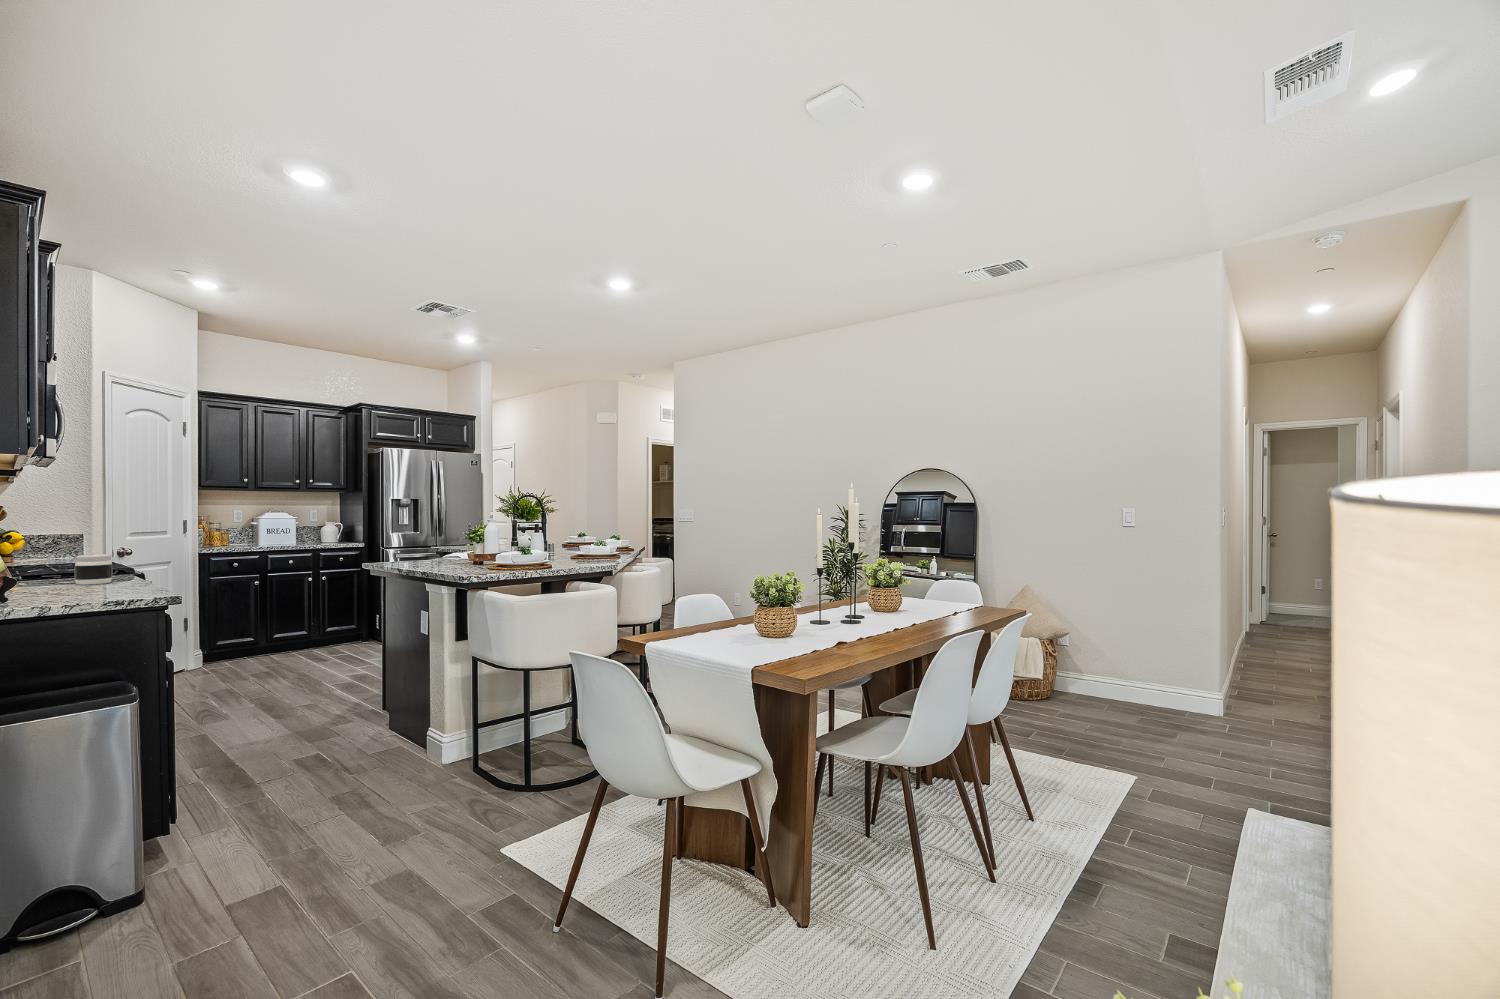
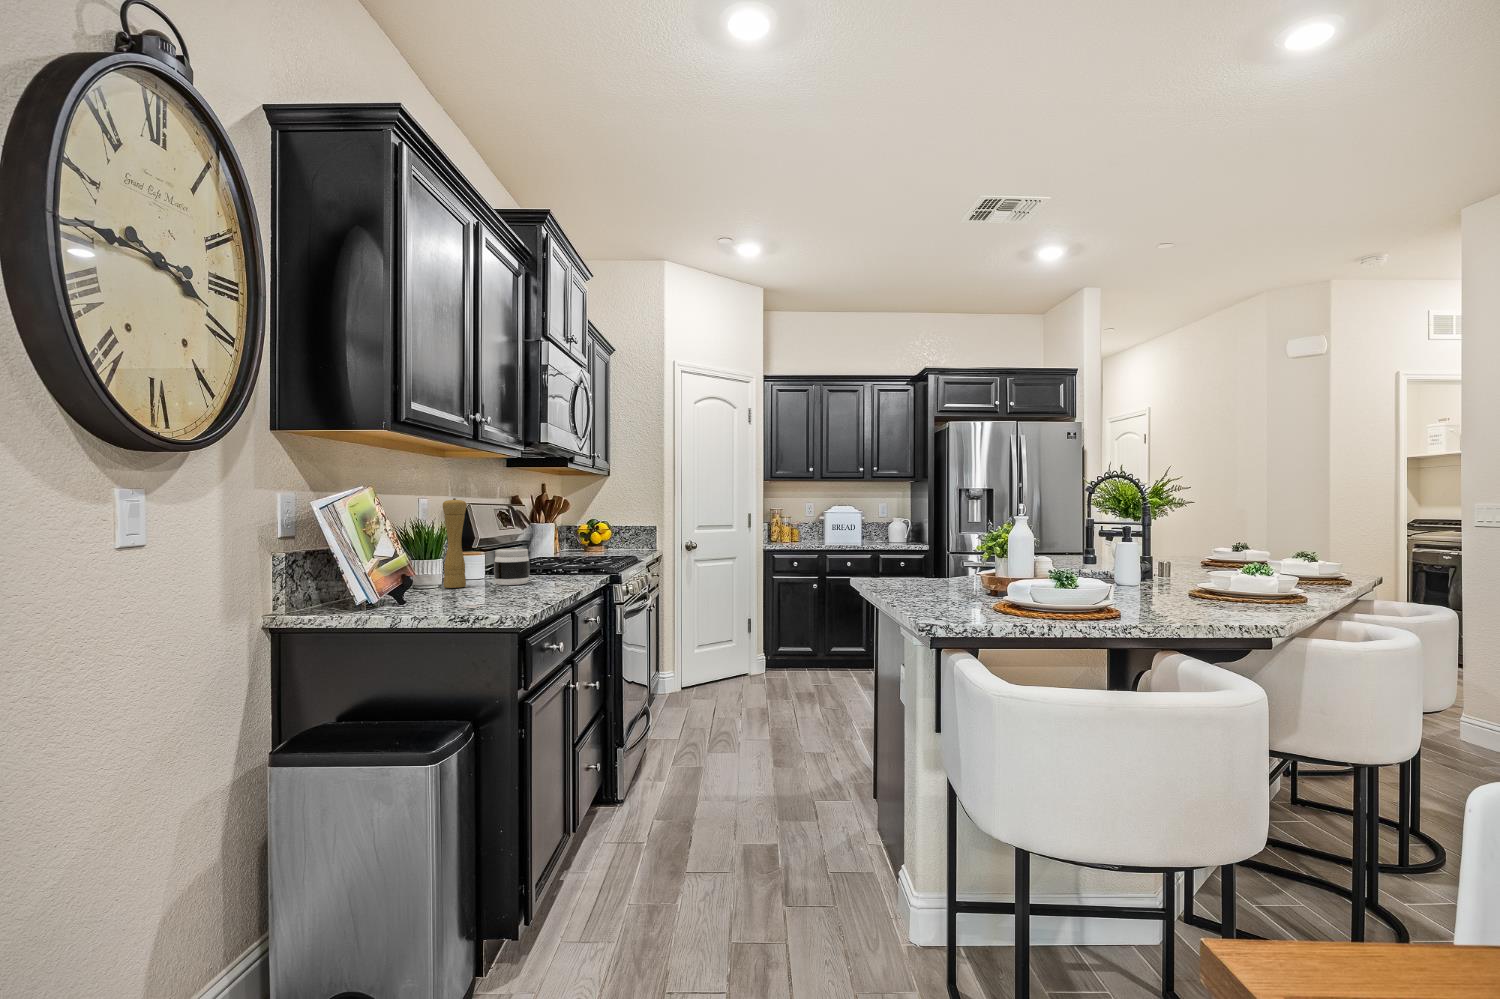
pepper mill: none [32,513,59,589] -> present [443,498,466,588]

